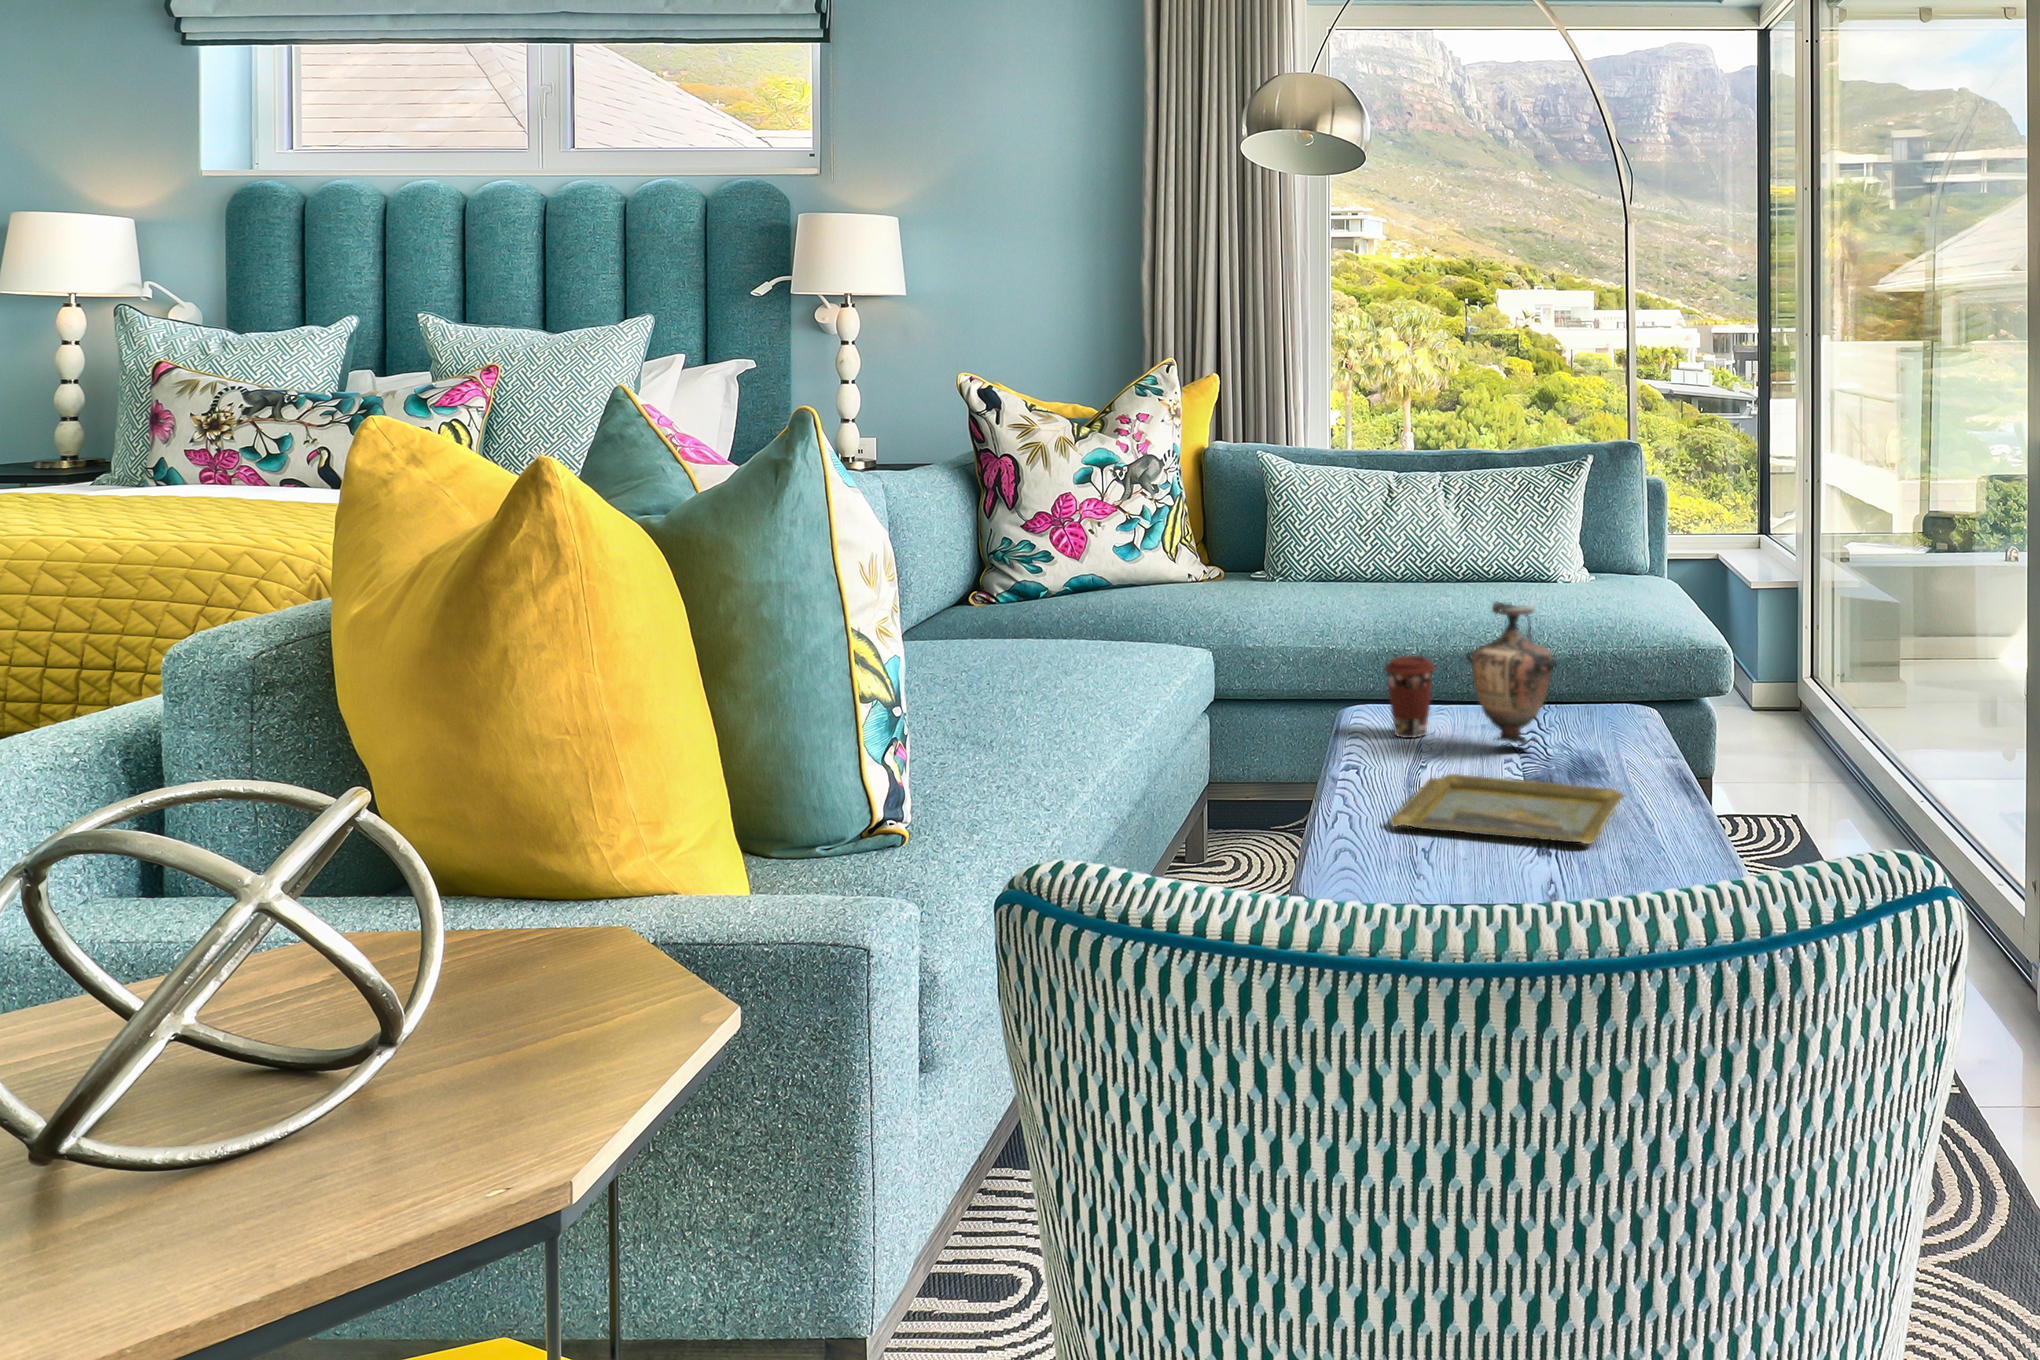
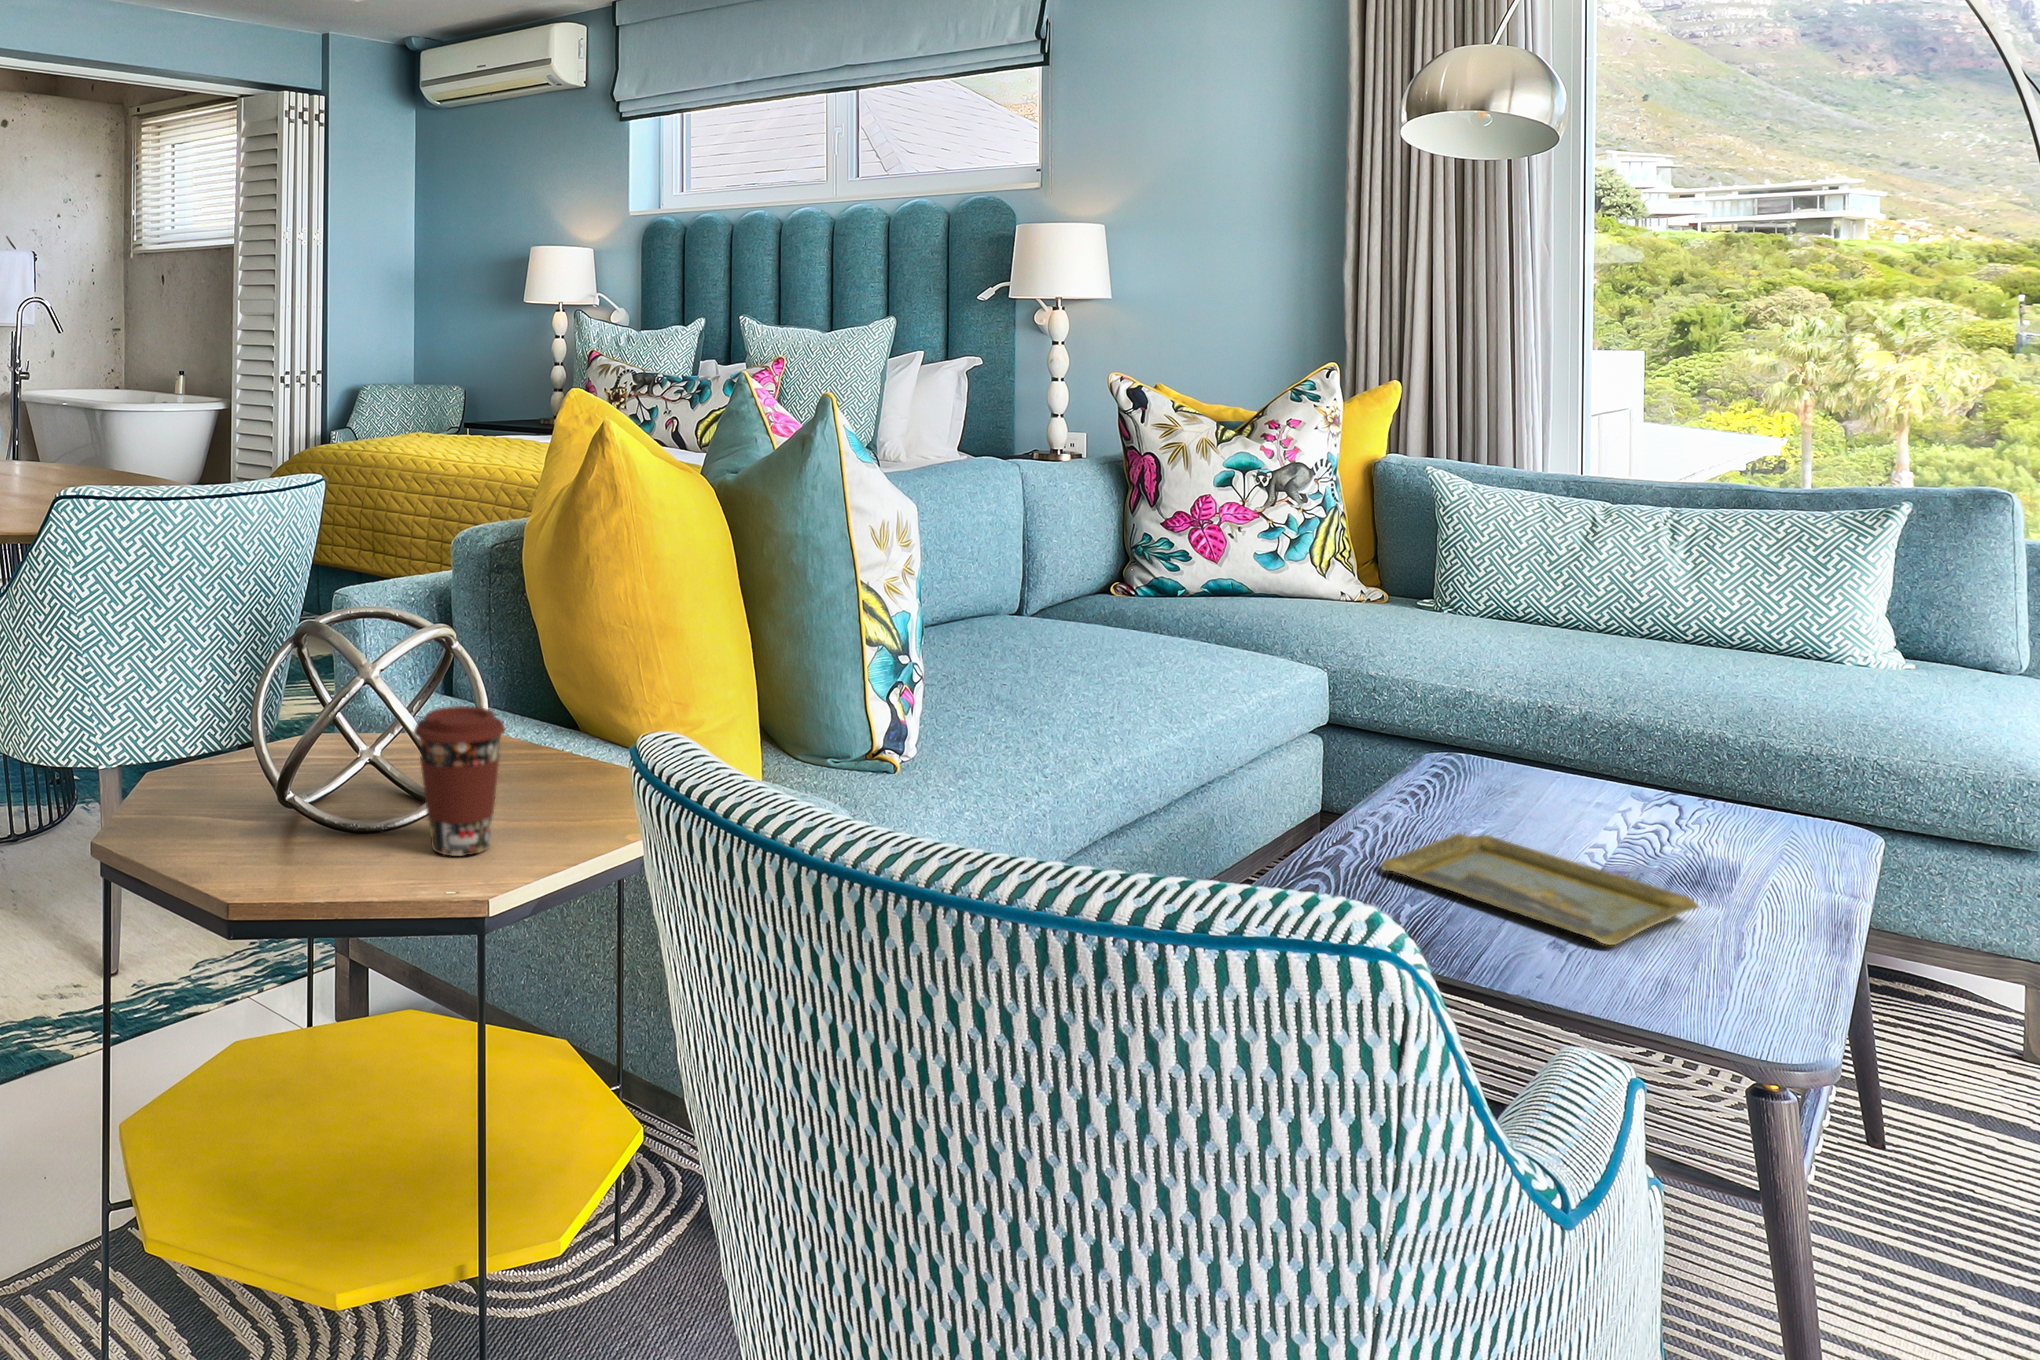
vase: present [1466,601,1557,745] -> none [1549,648,1665,833]
coffee cup: present [1385,656,1435,738] -> present [414,706,505,856]

